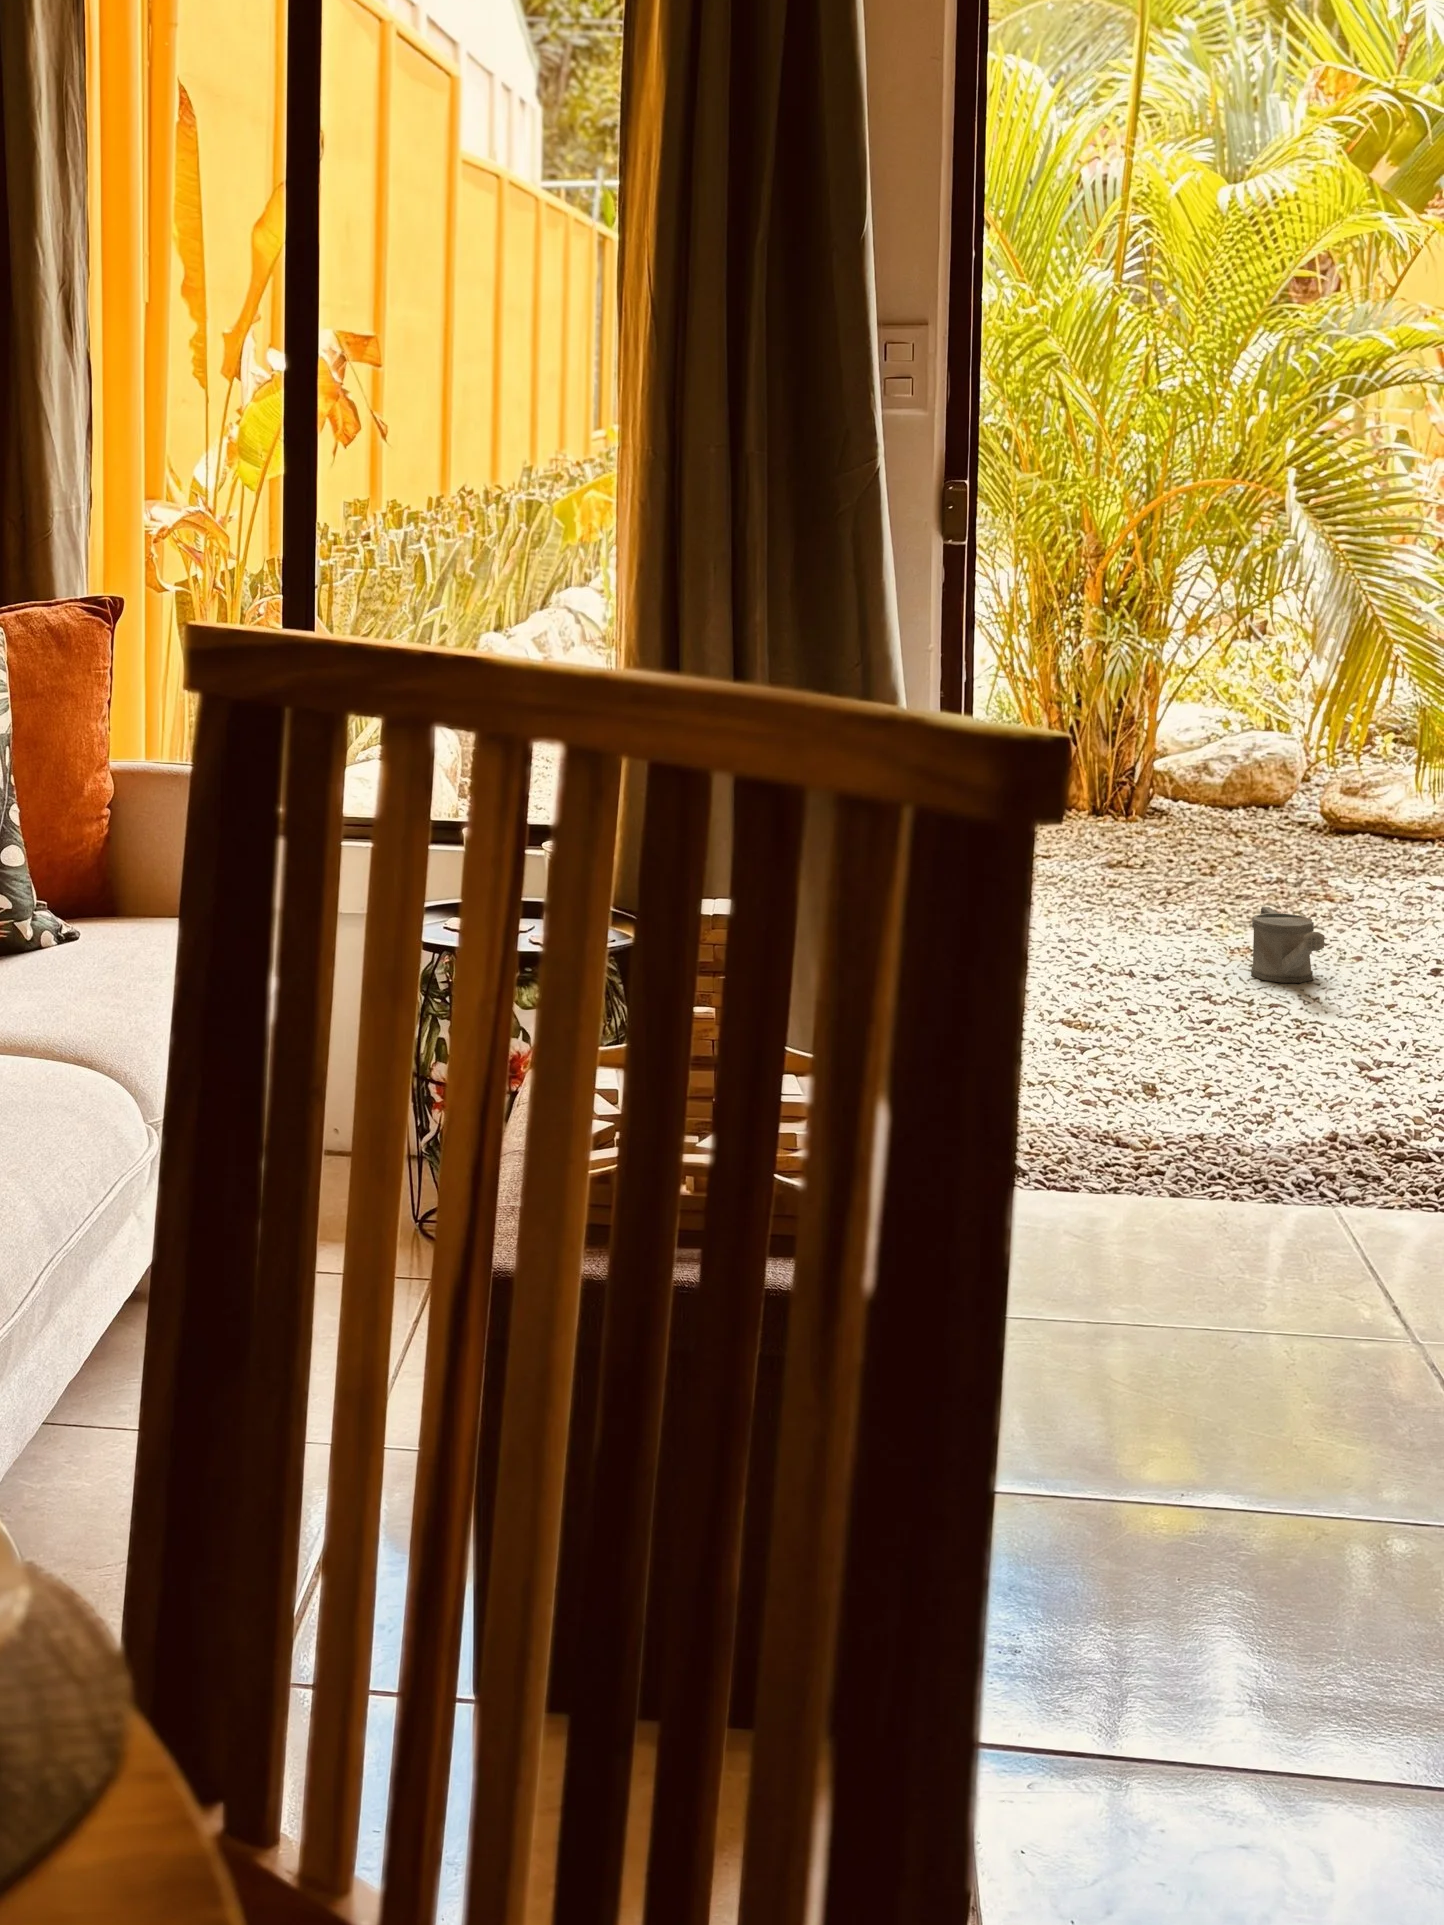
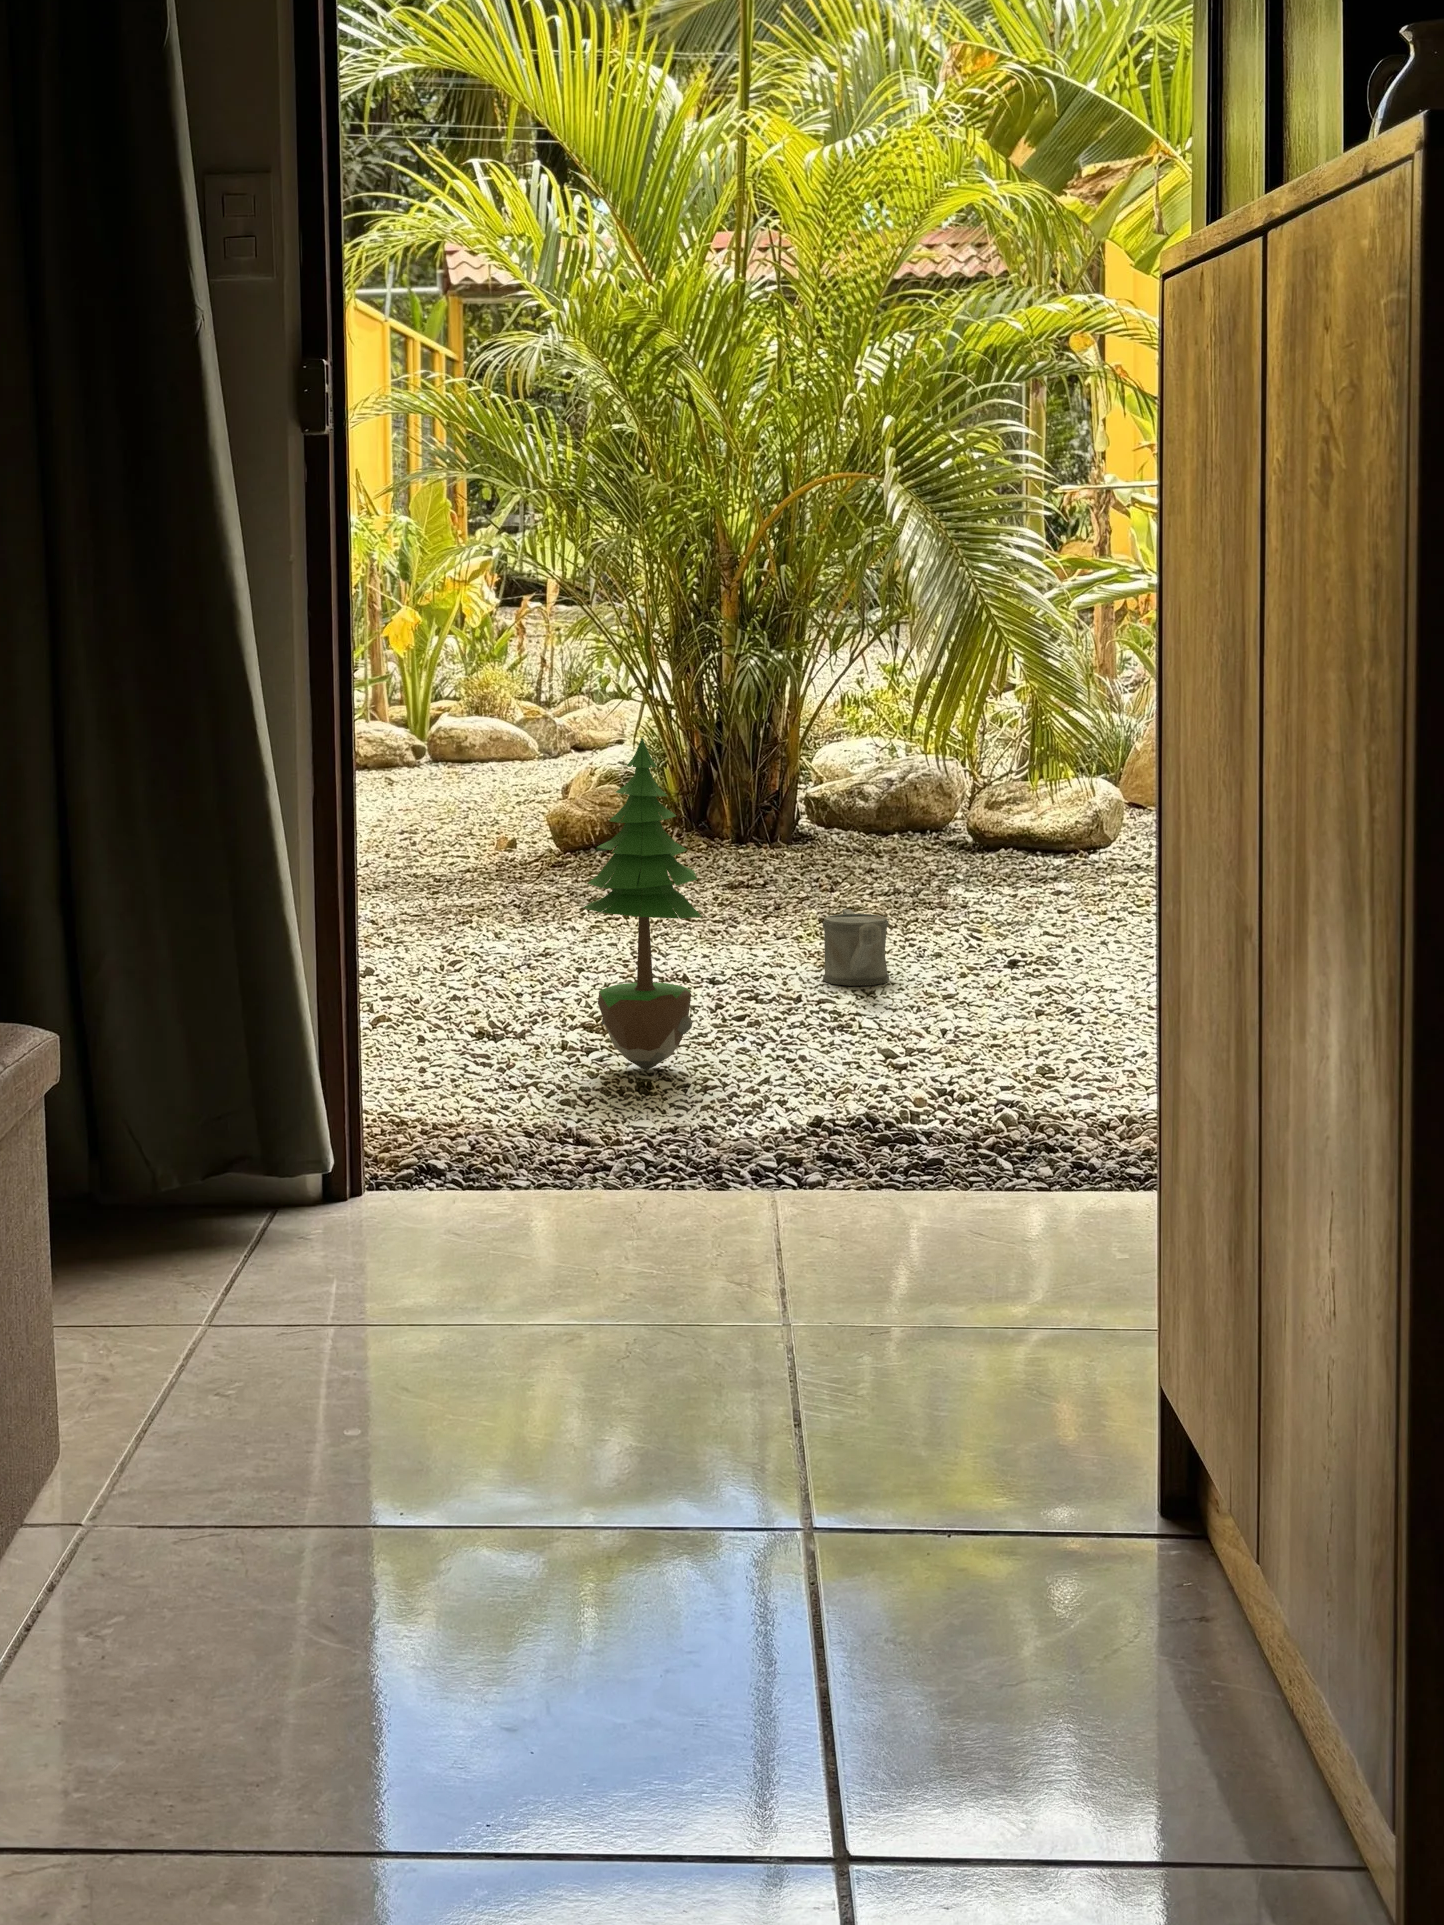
potted tree: none [1098,782,1211,1078] -> present [583,738,702,1071]

